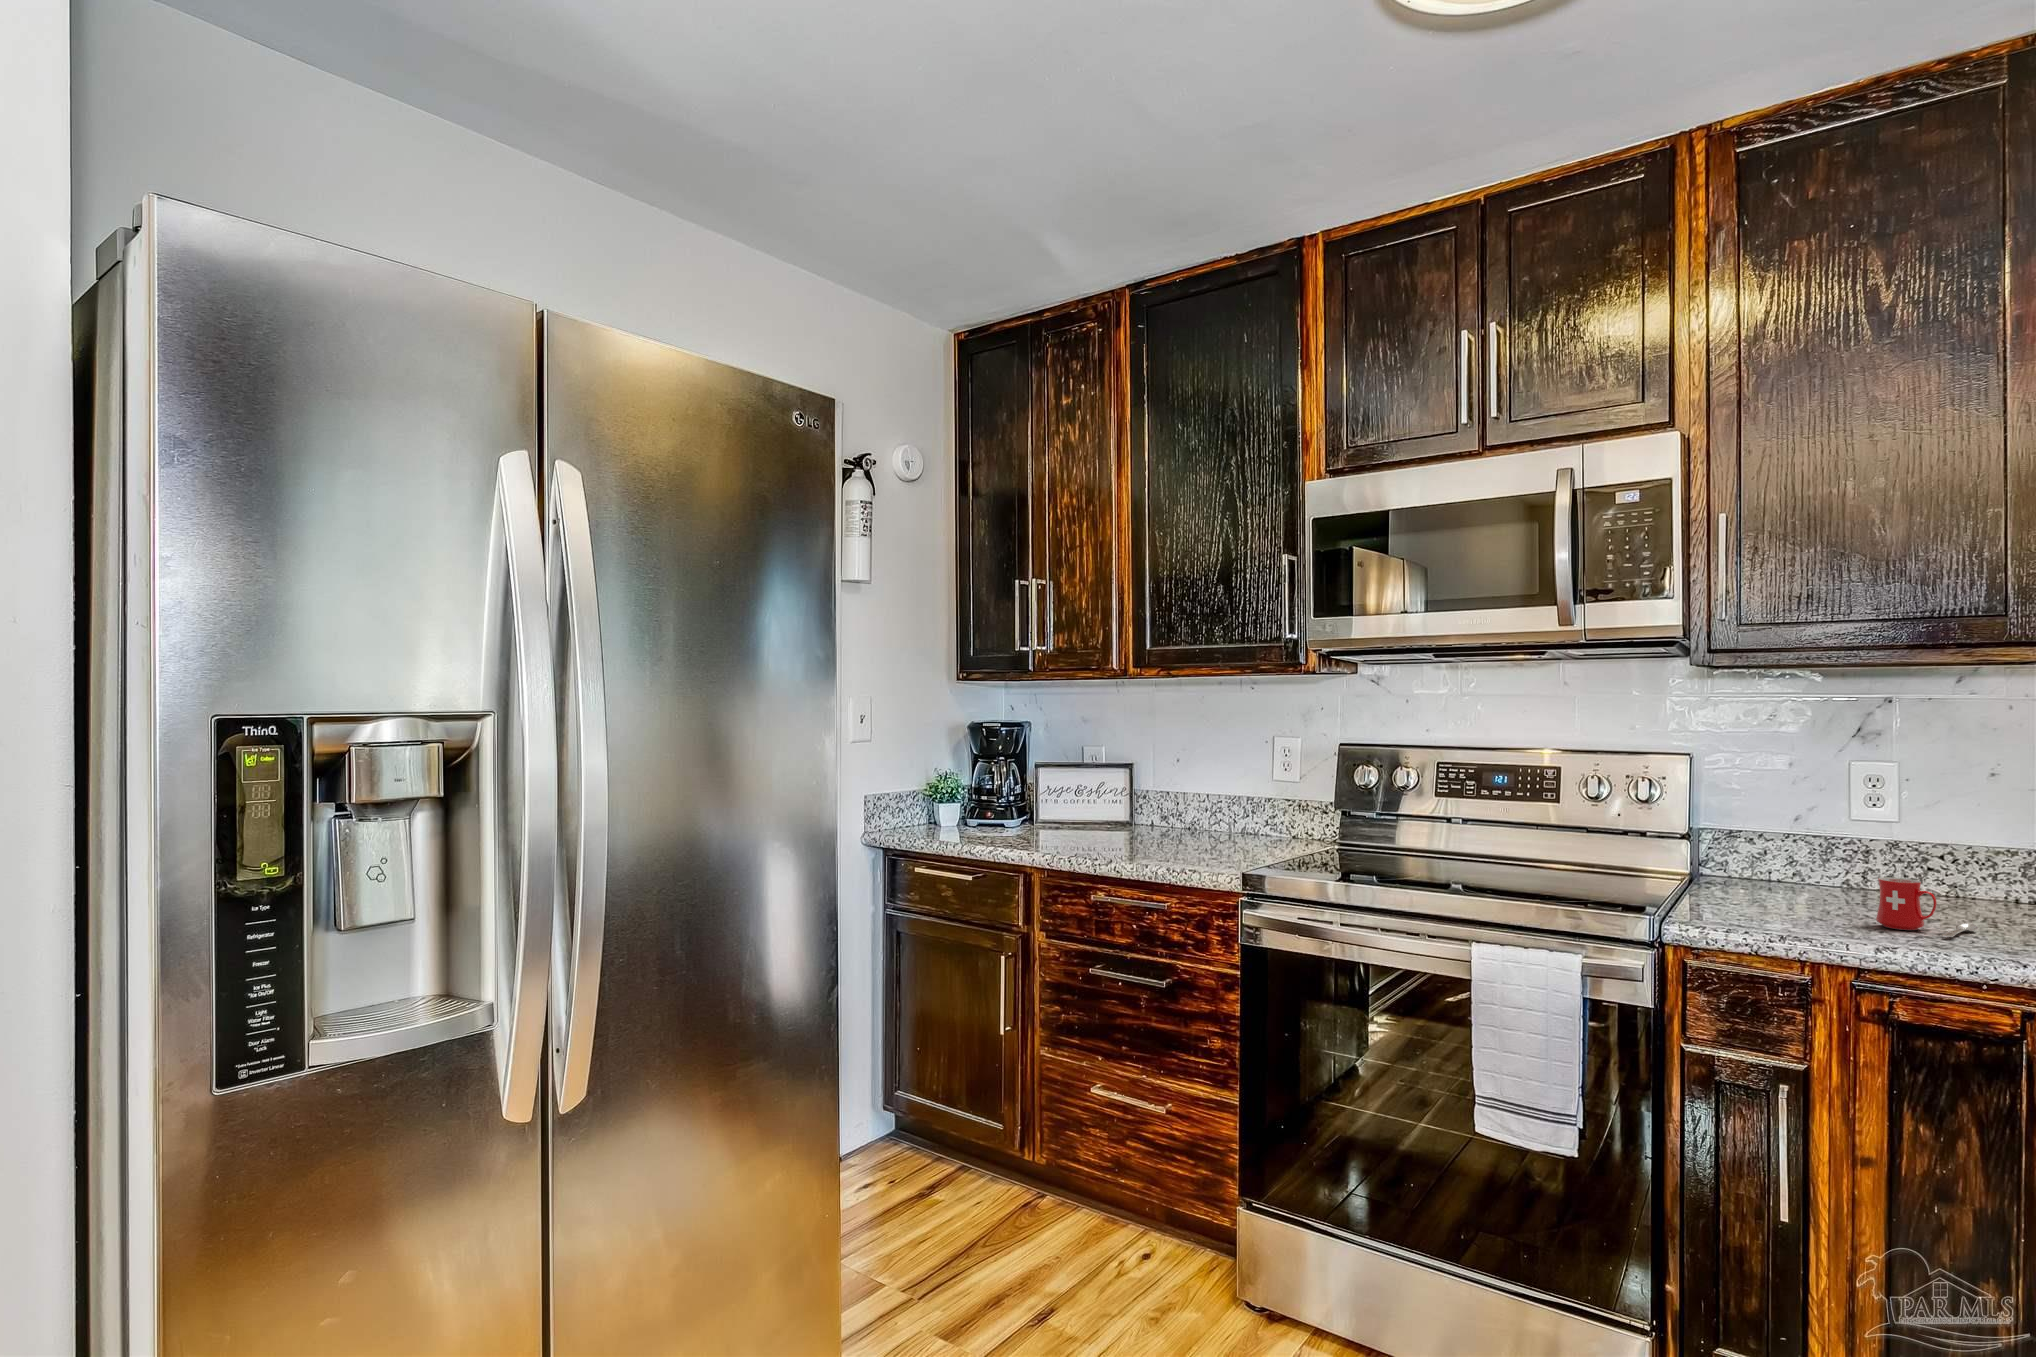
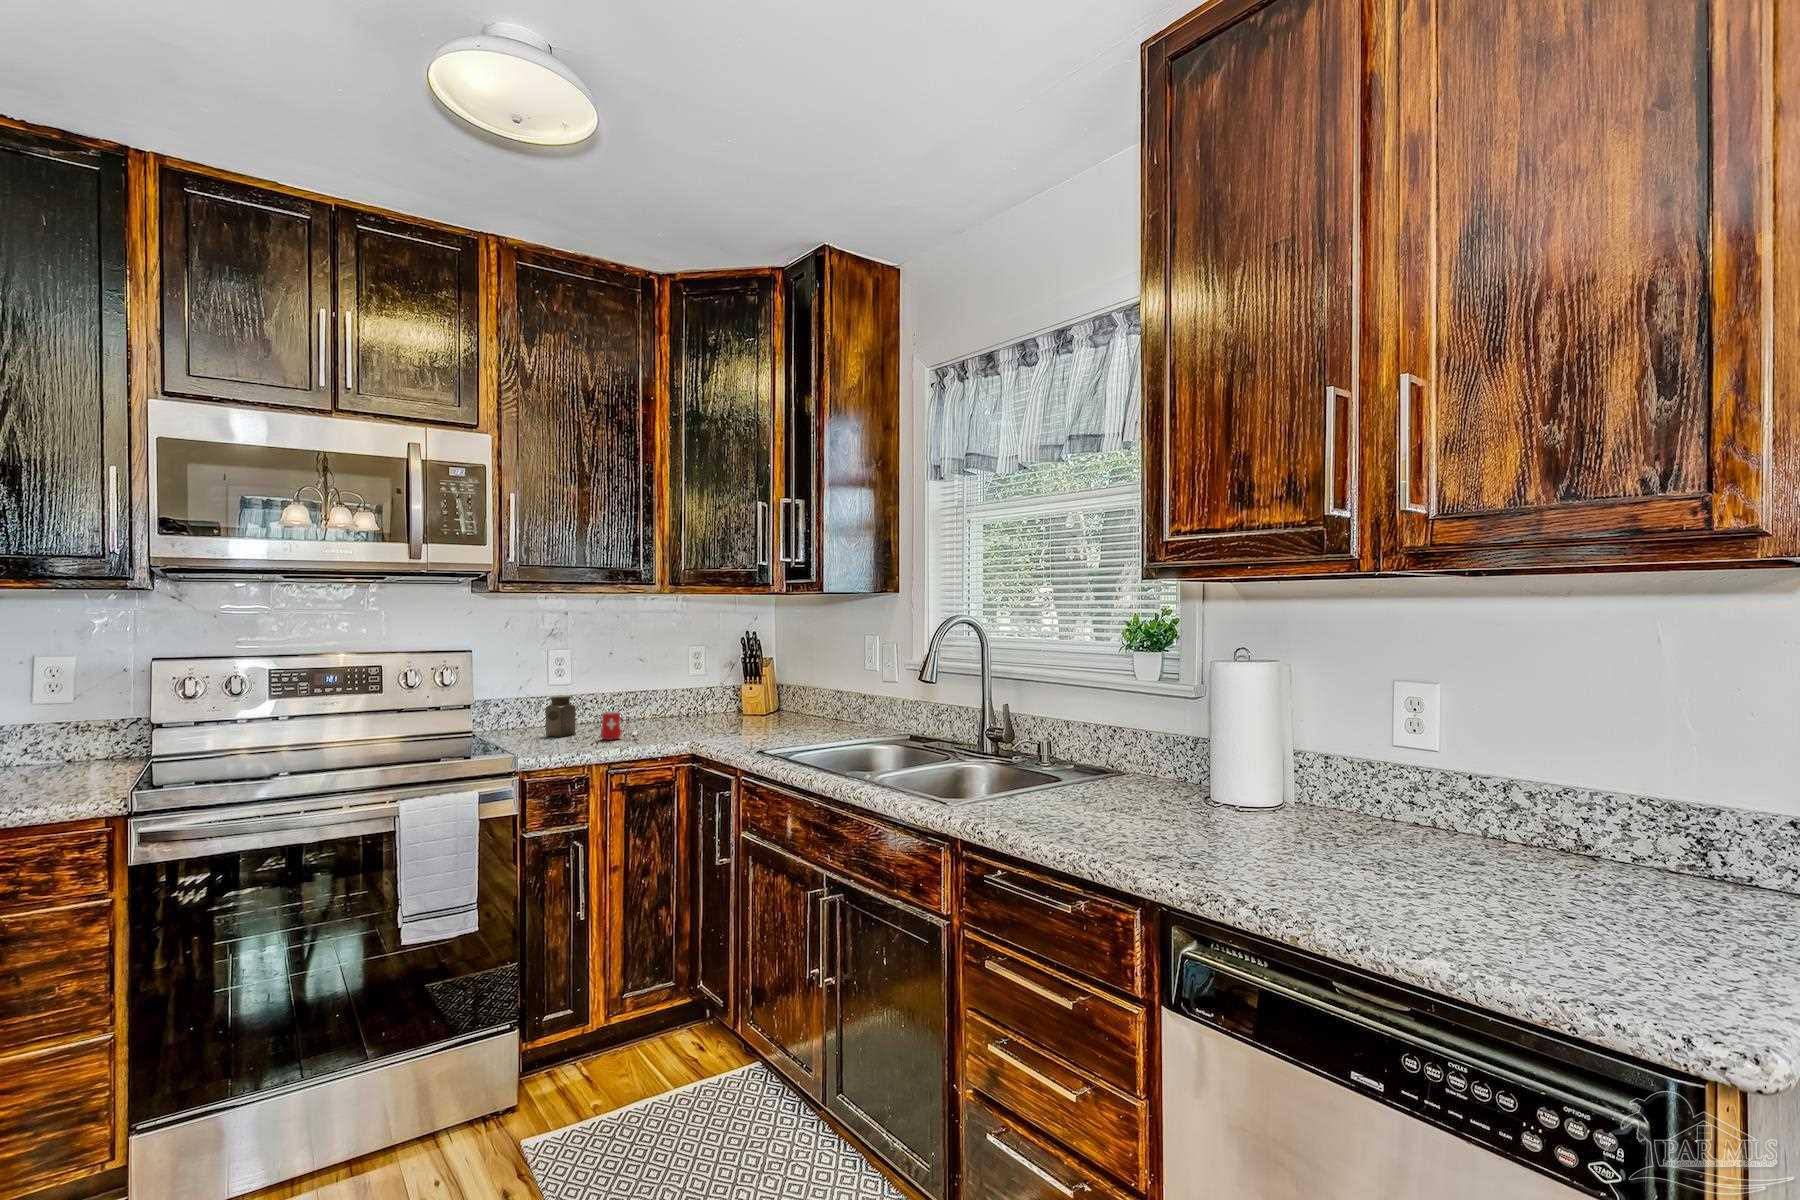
salt shaker: none [1796,837,1854,908] -> present [545,695,576,737]

